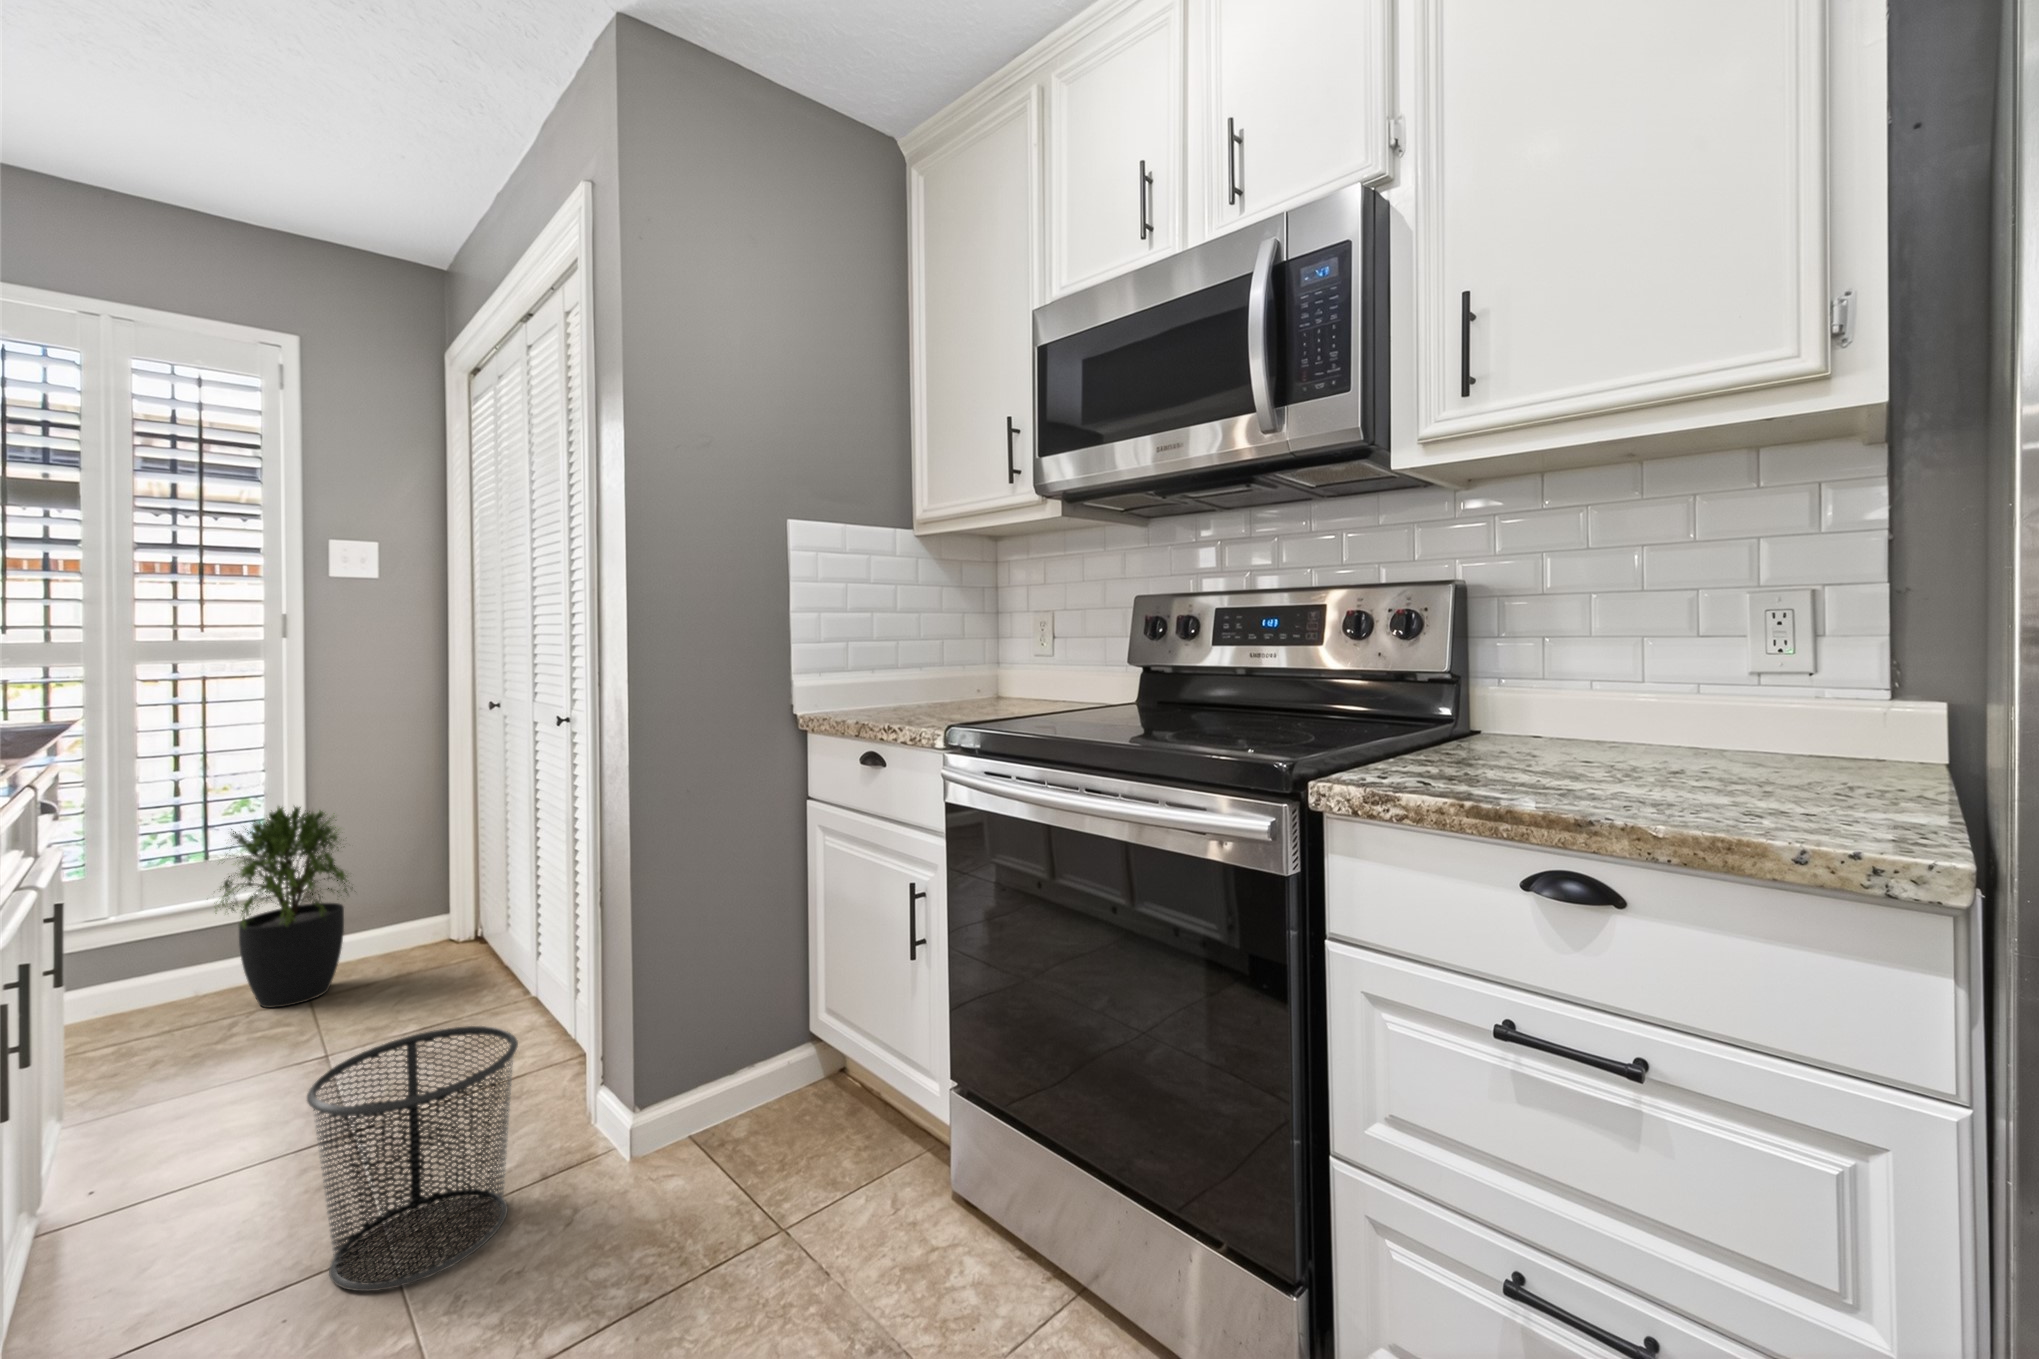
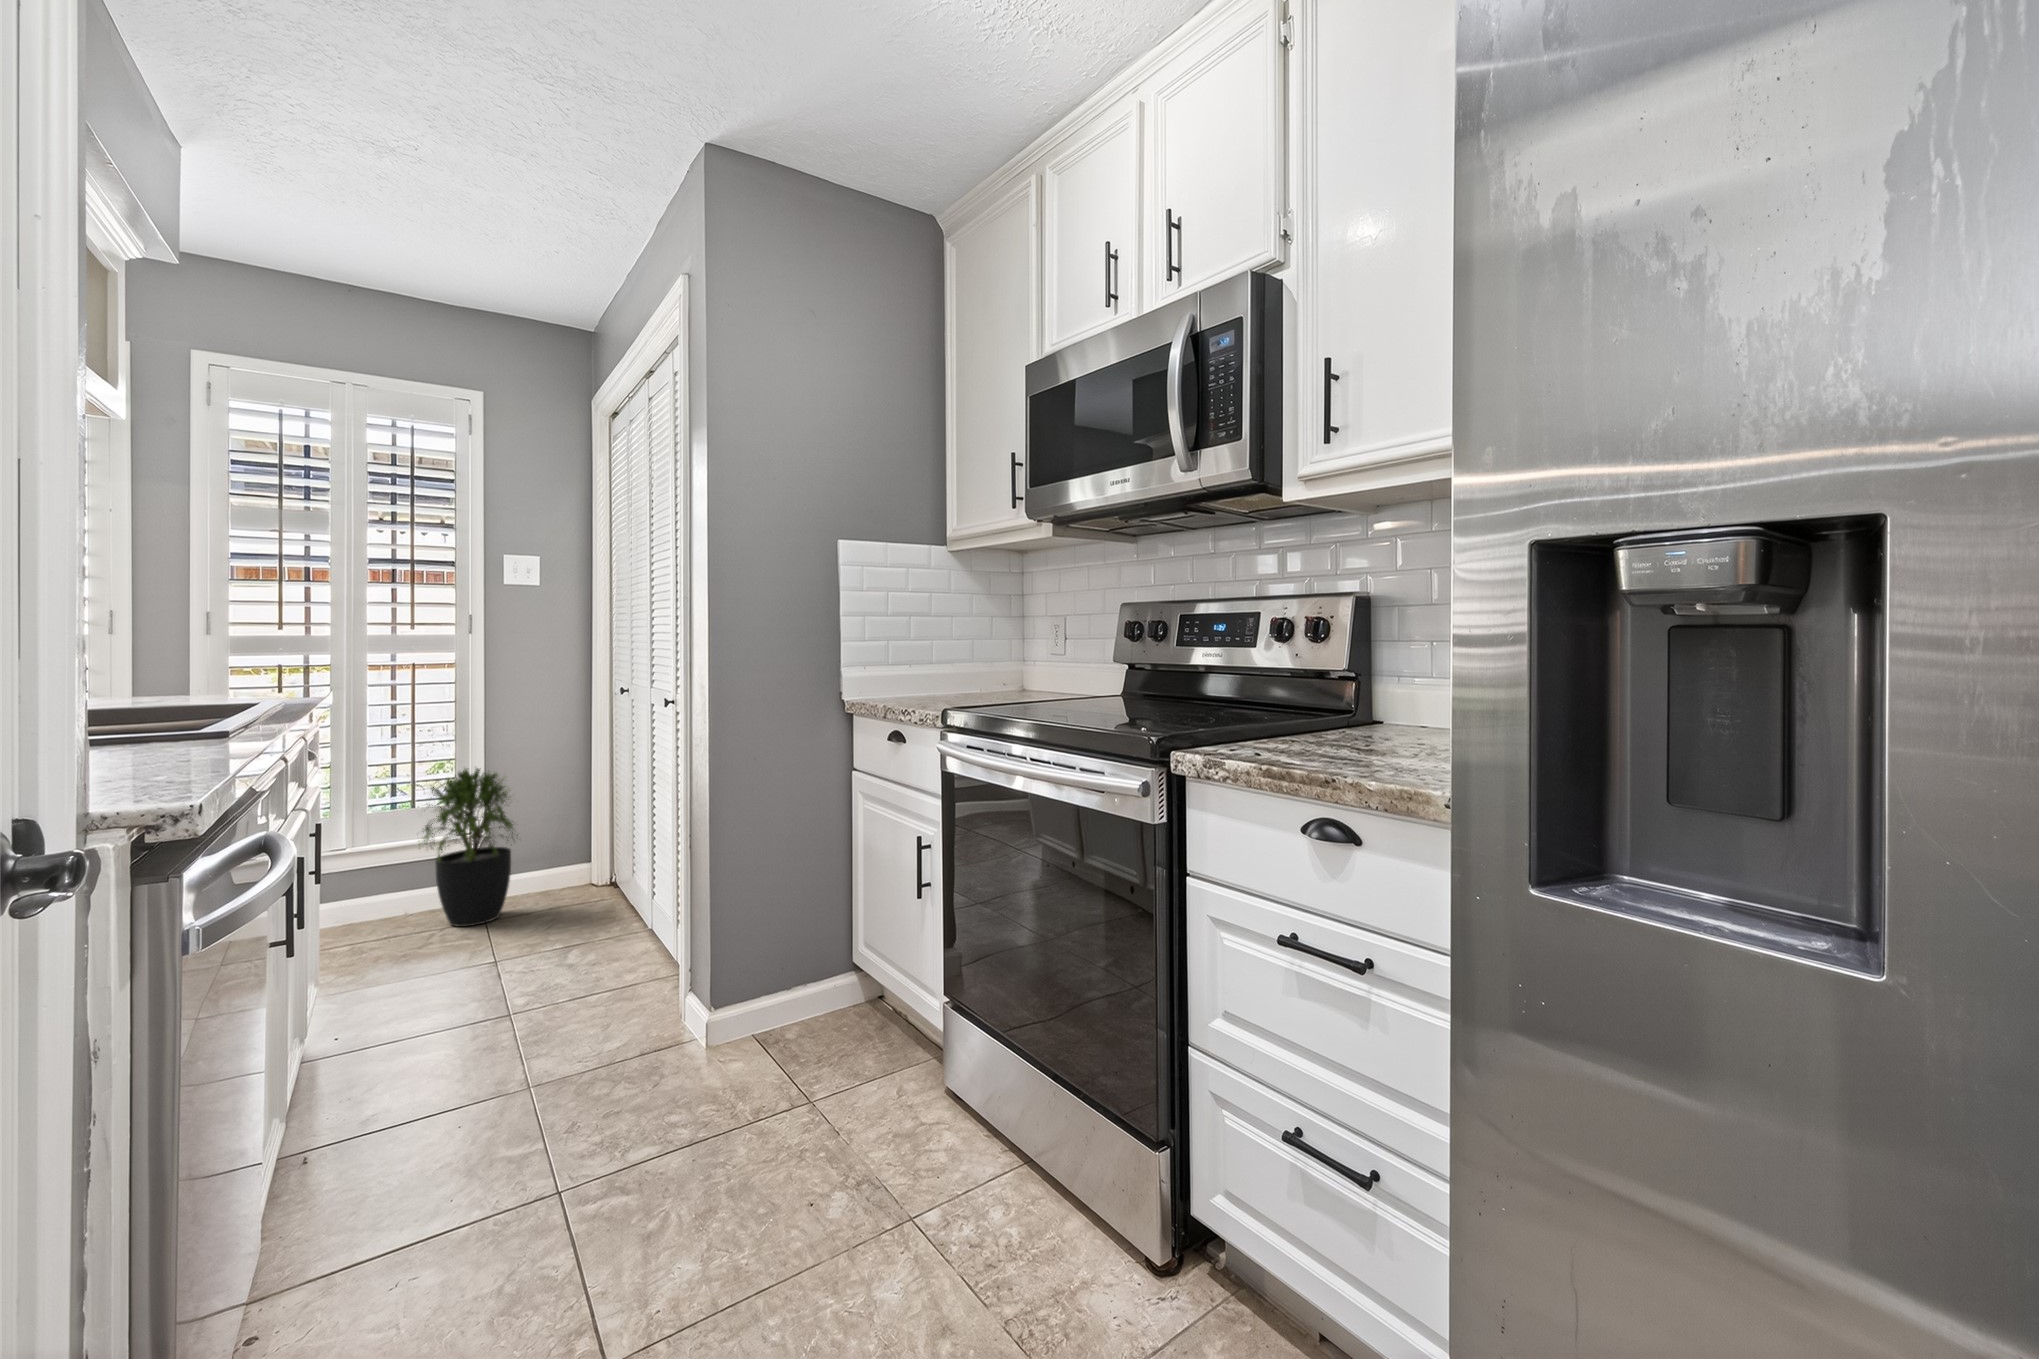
trash can: present [307,1026,518,1291] -> none [476,932,623,1115]

